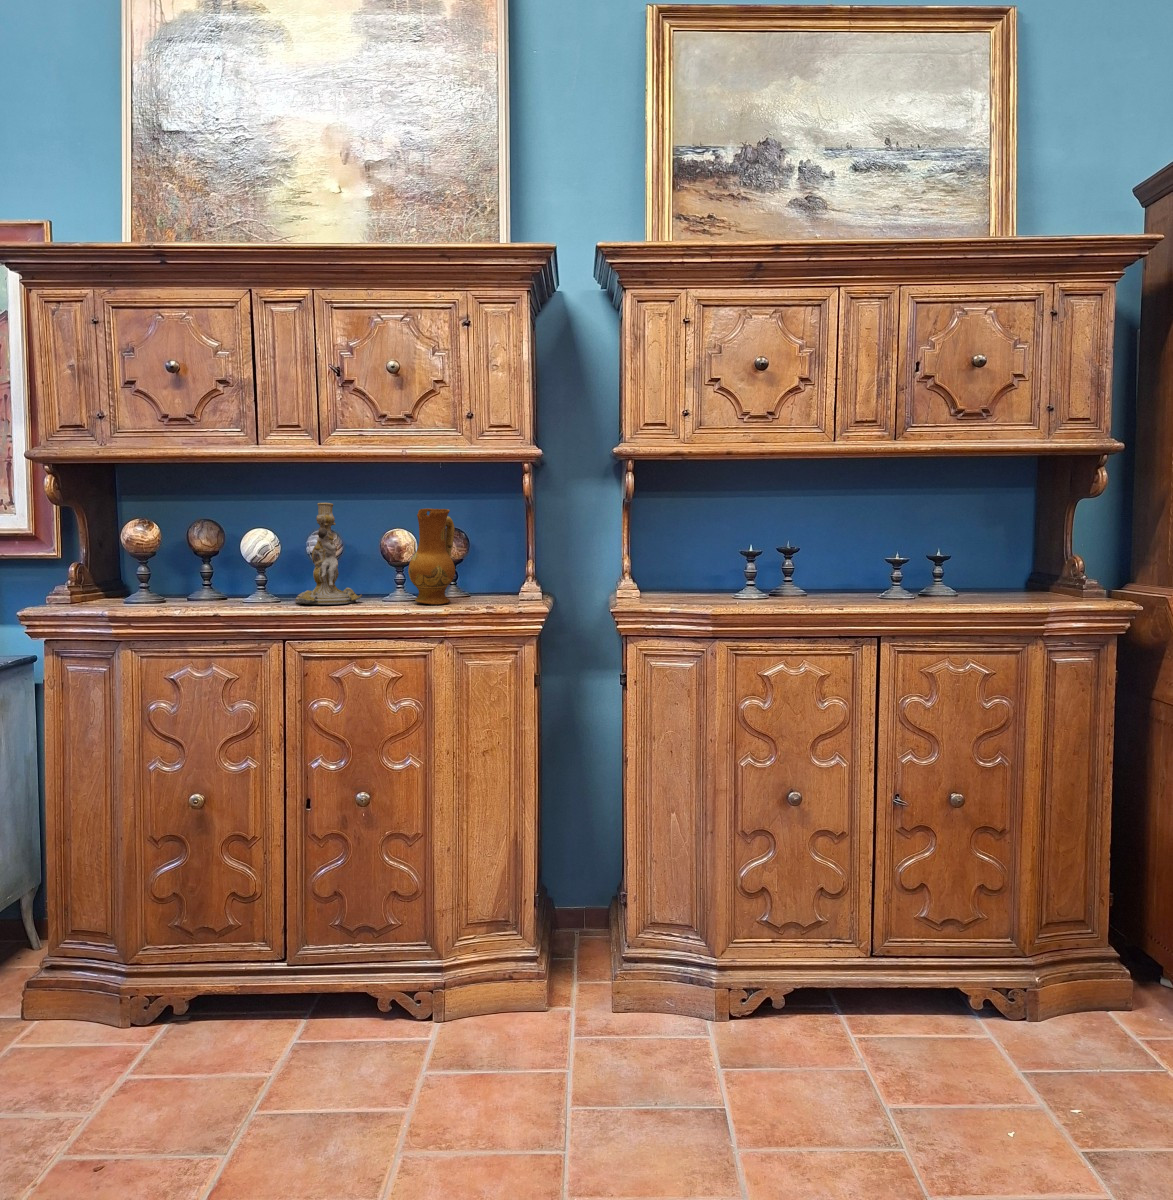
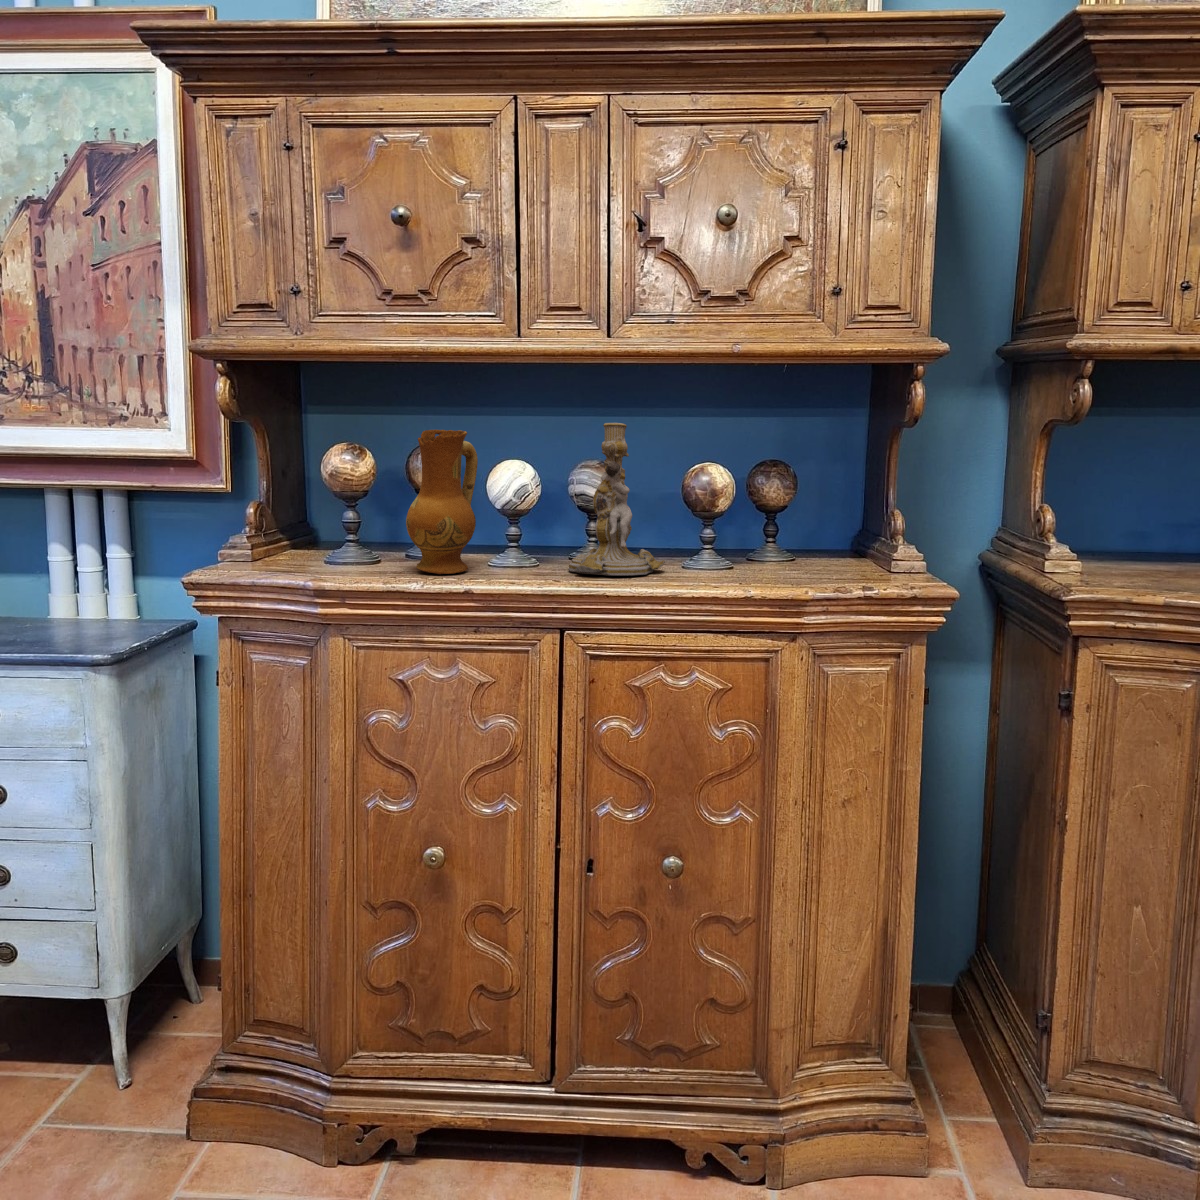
ceramic jug: present [408,508,455,605] -> present [406,430,478,574]

